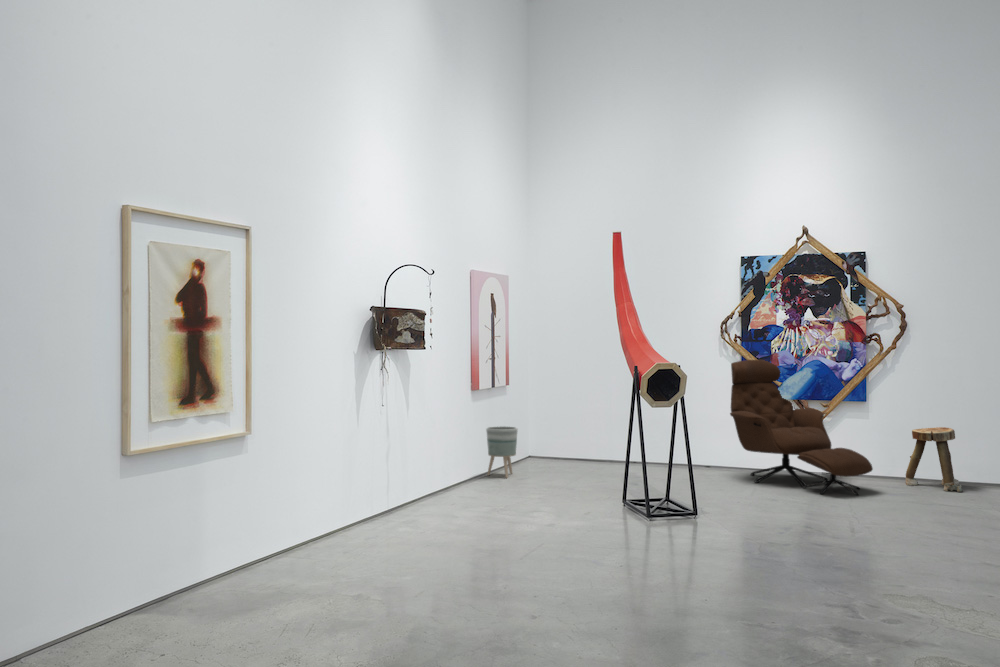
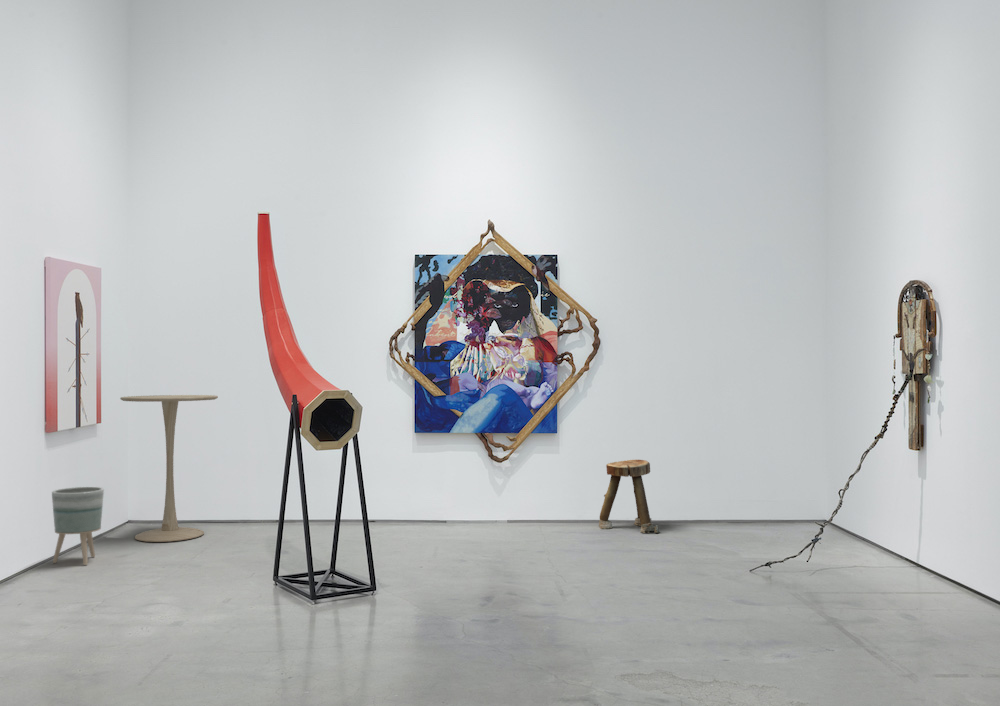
lounge chair: present [730,360,873,495] -> none [403,385,571,550]
pedestal table: none [528,366,592,469] -> present [120,395,218,542]

